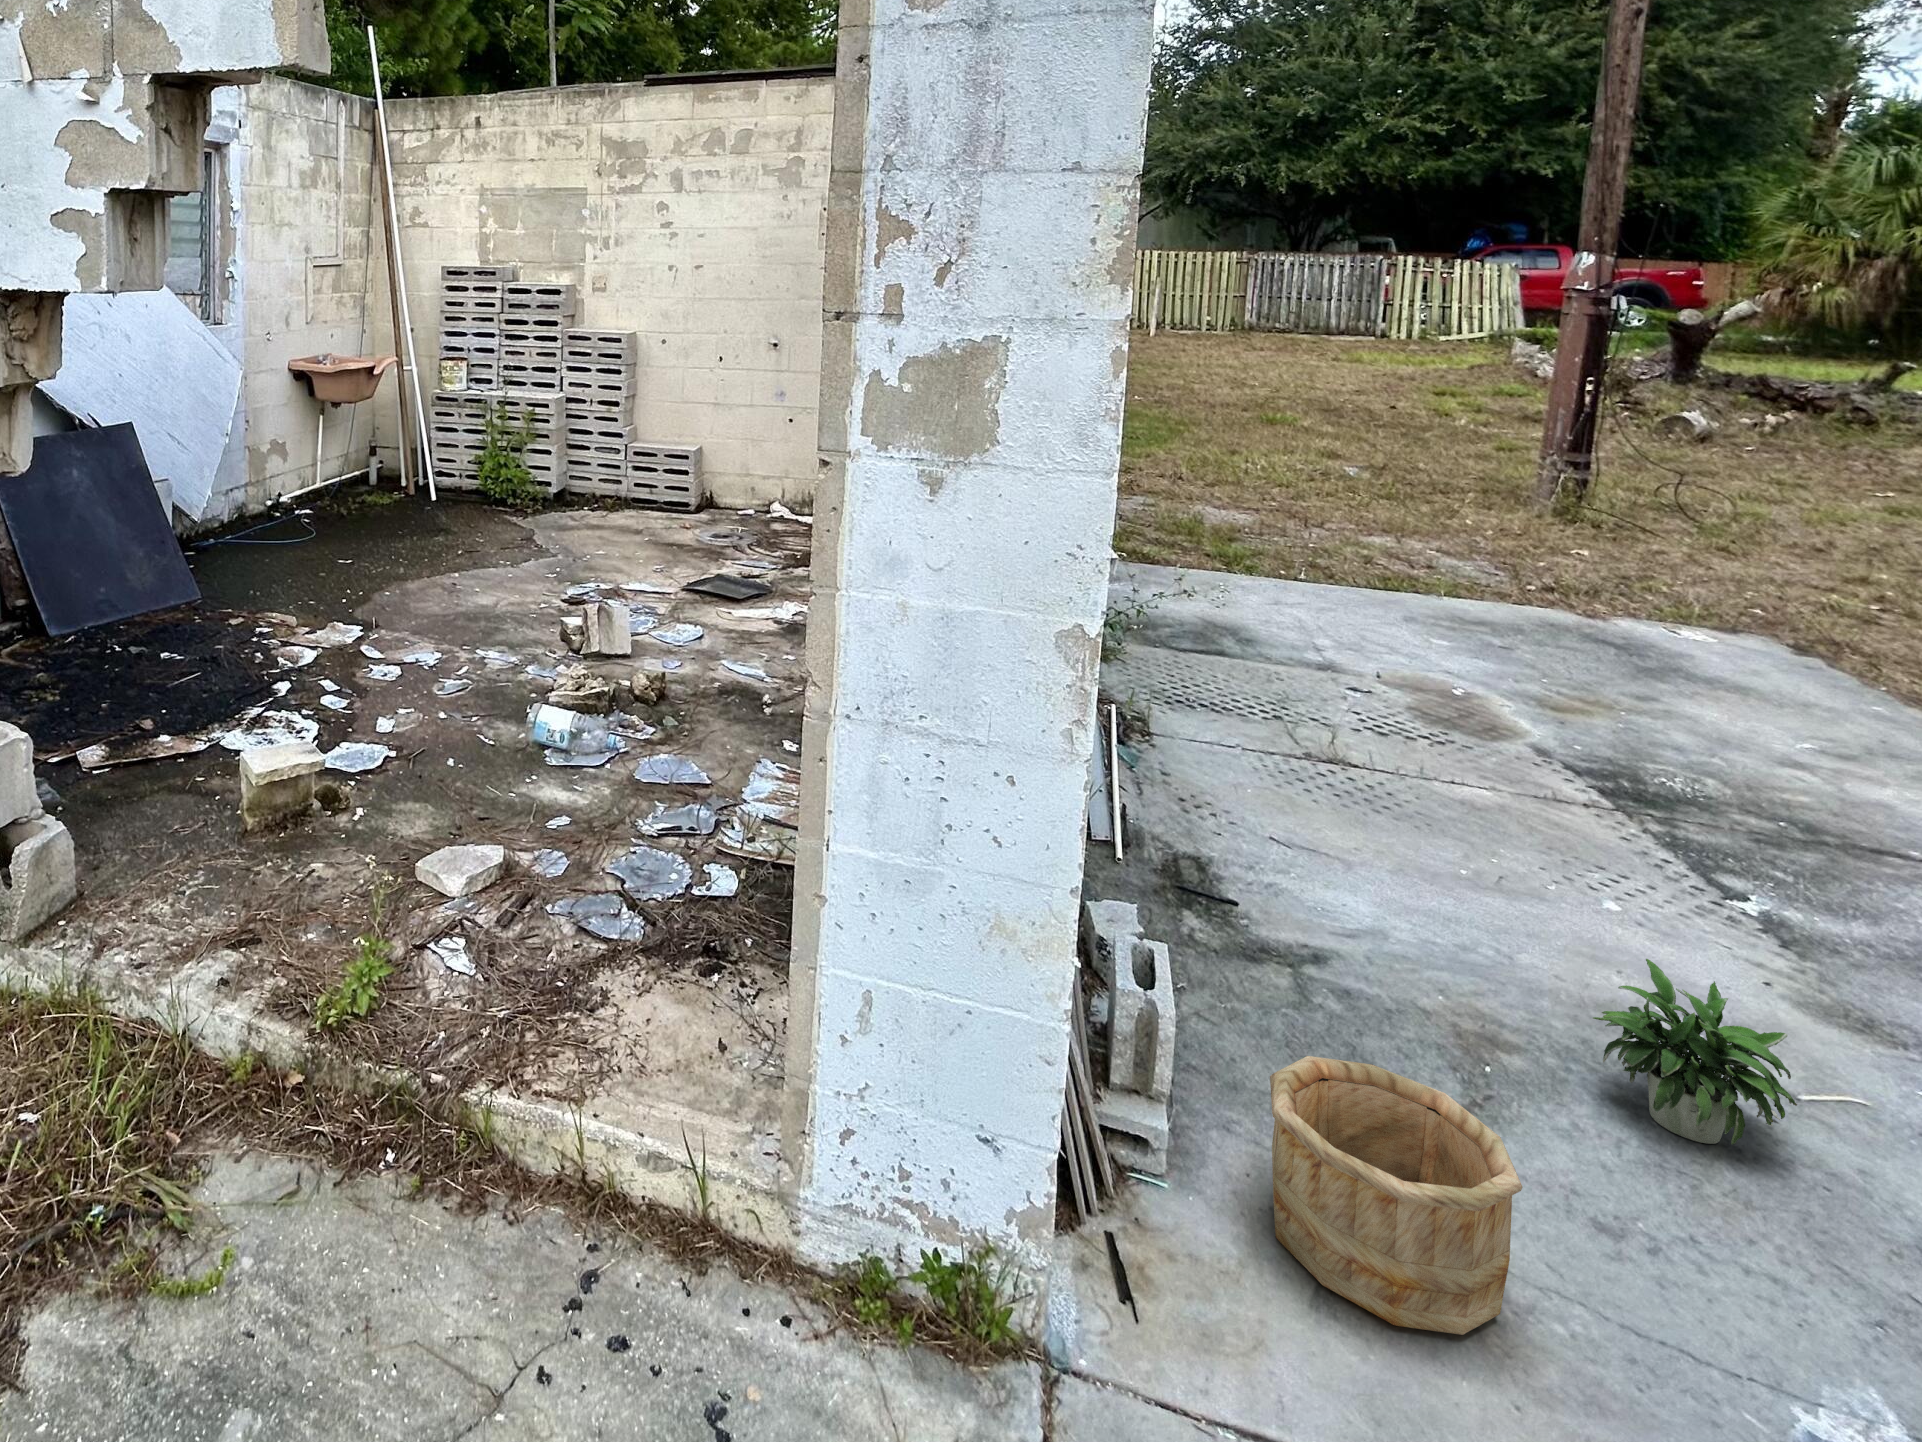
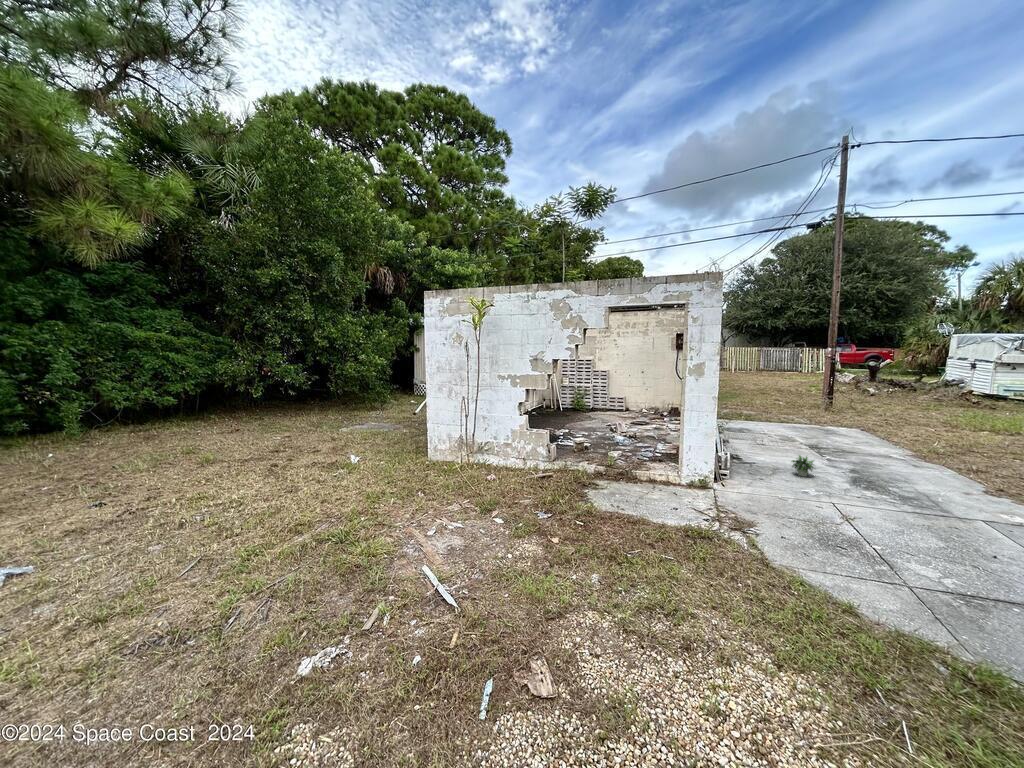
wooden bucket: present [1270,1056,1523,1335] -> none [742,462,772,487]

